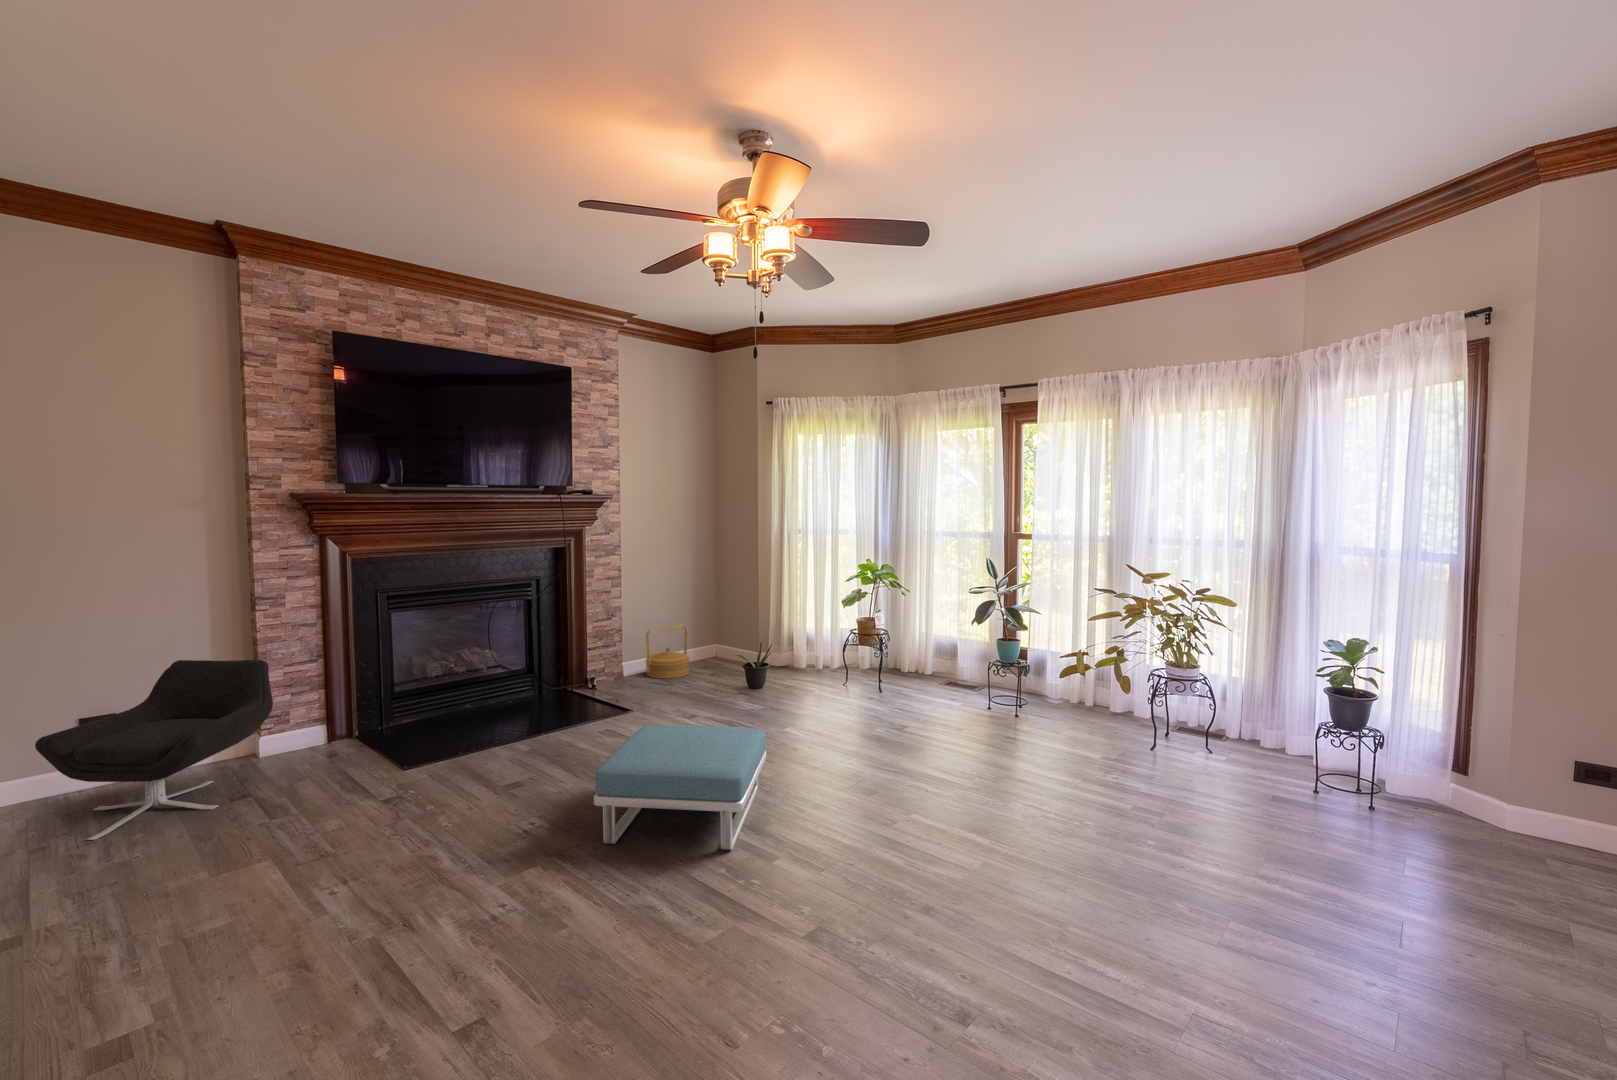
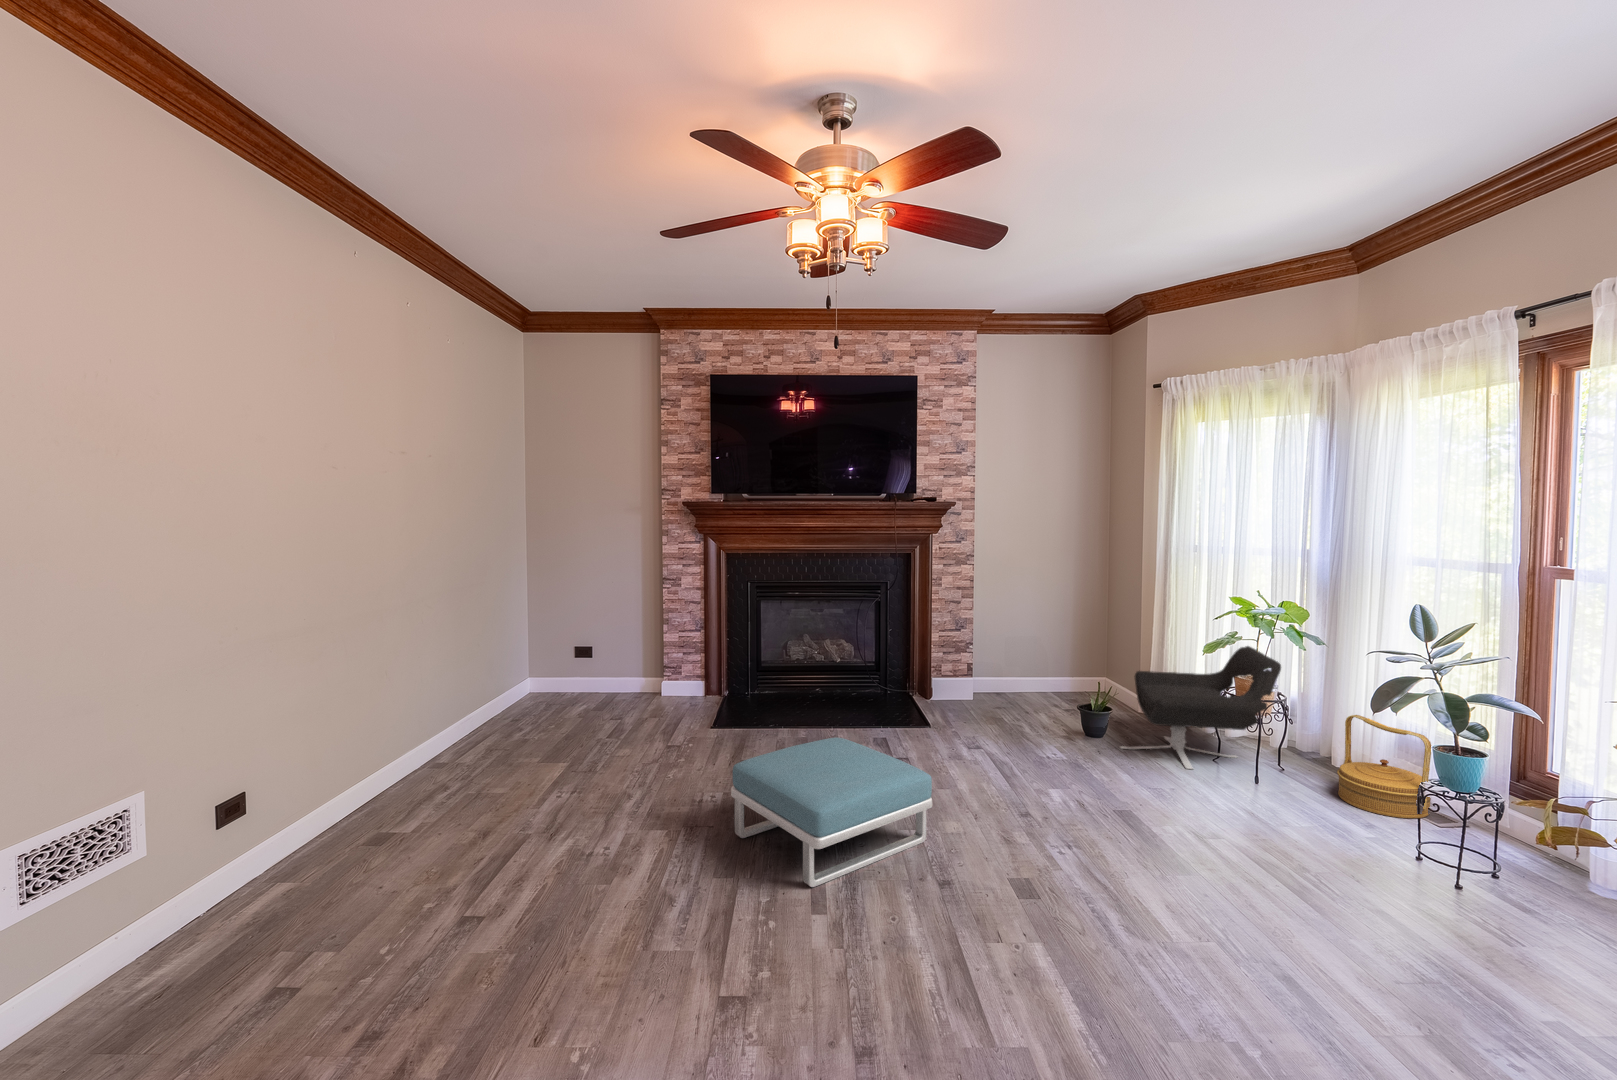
woven basket: present [646,625,690,679] -> present [1337,715,1431,819]
lounge chair: present [35,660,273,840] -> present [1121,646,1281,769]

